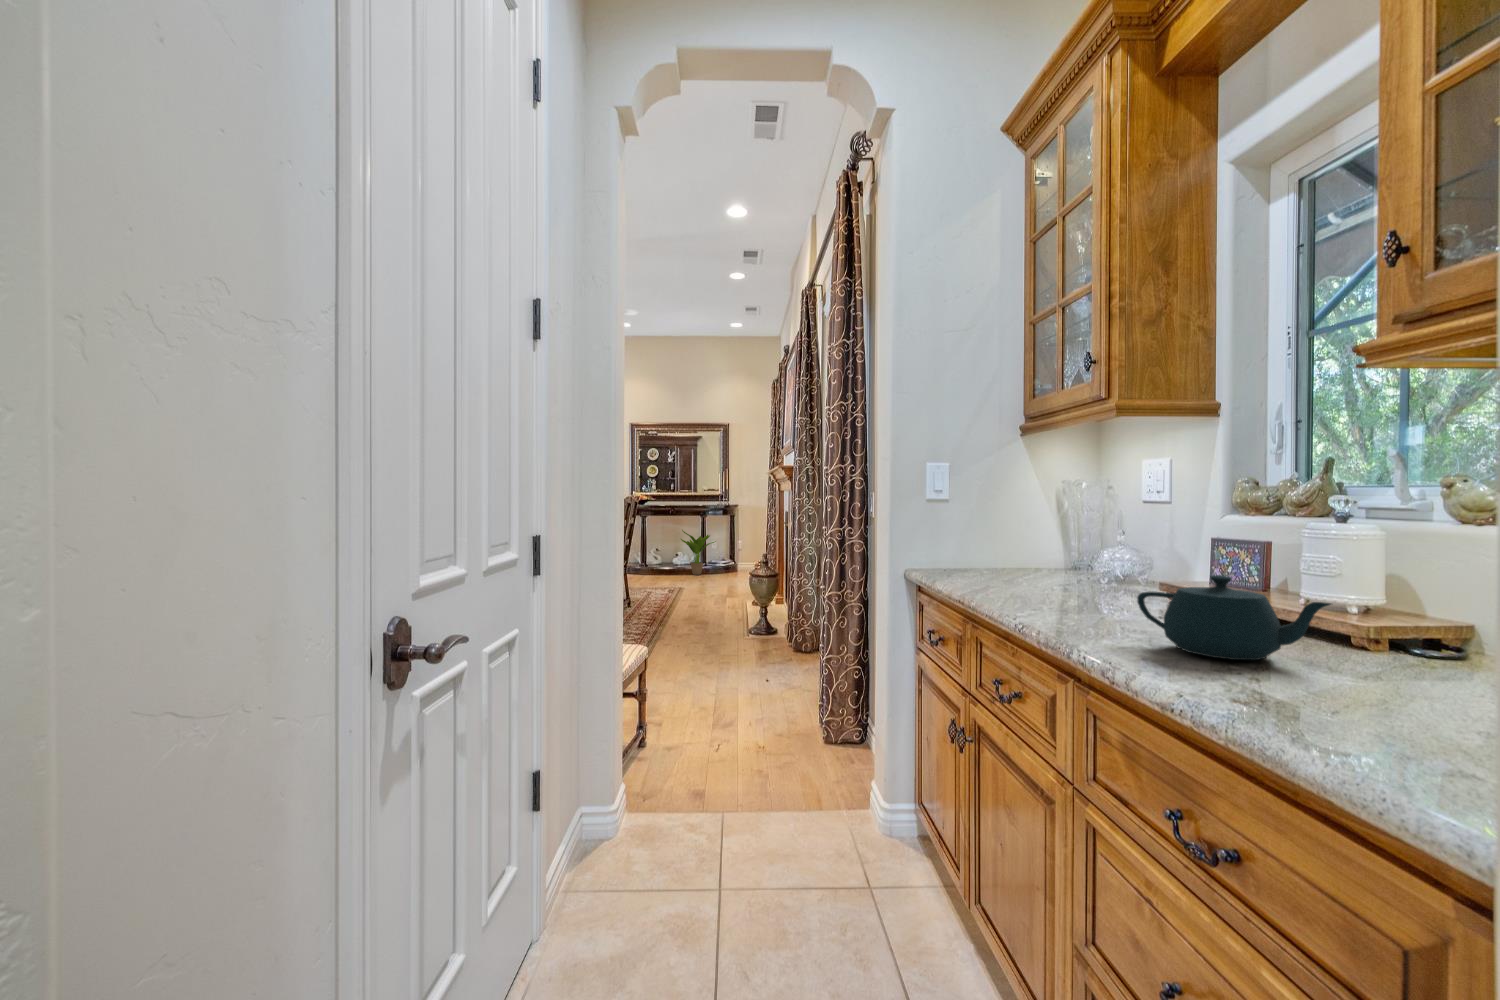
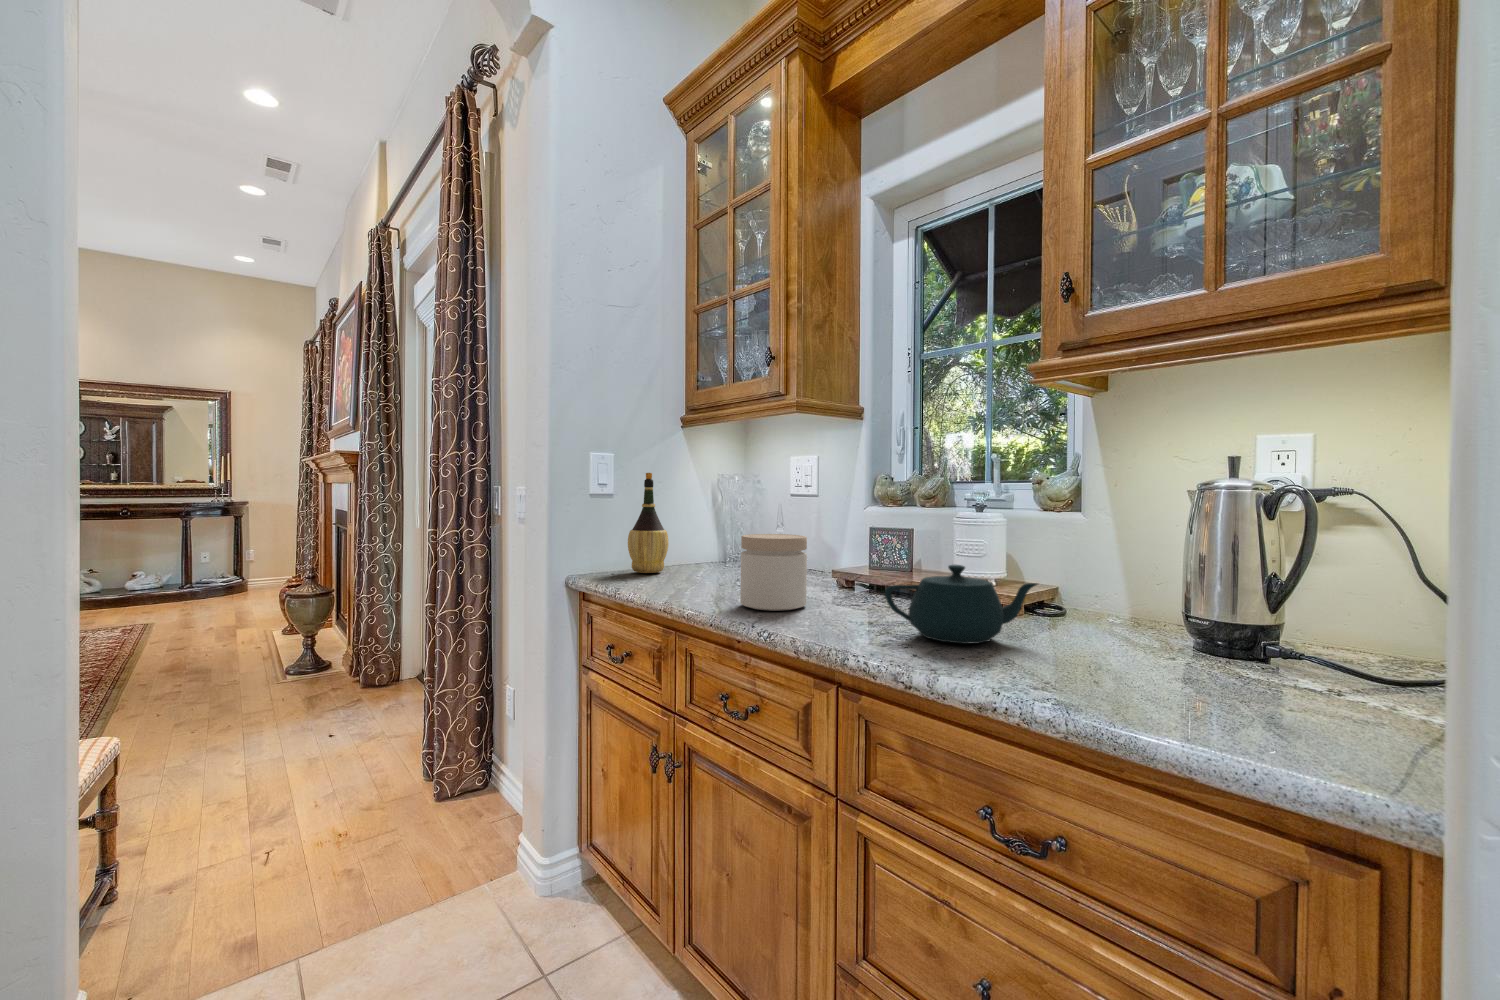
wine bottle: none [963,480,1002,572] -> present [628,473,669,573]
potted plant: present [681,530,716,575] -> none [142,537,212,601]
jar: none [1027,538,1098,611] -> present [740,534,807,611]

